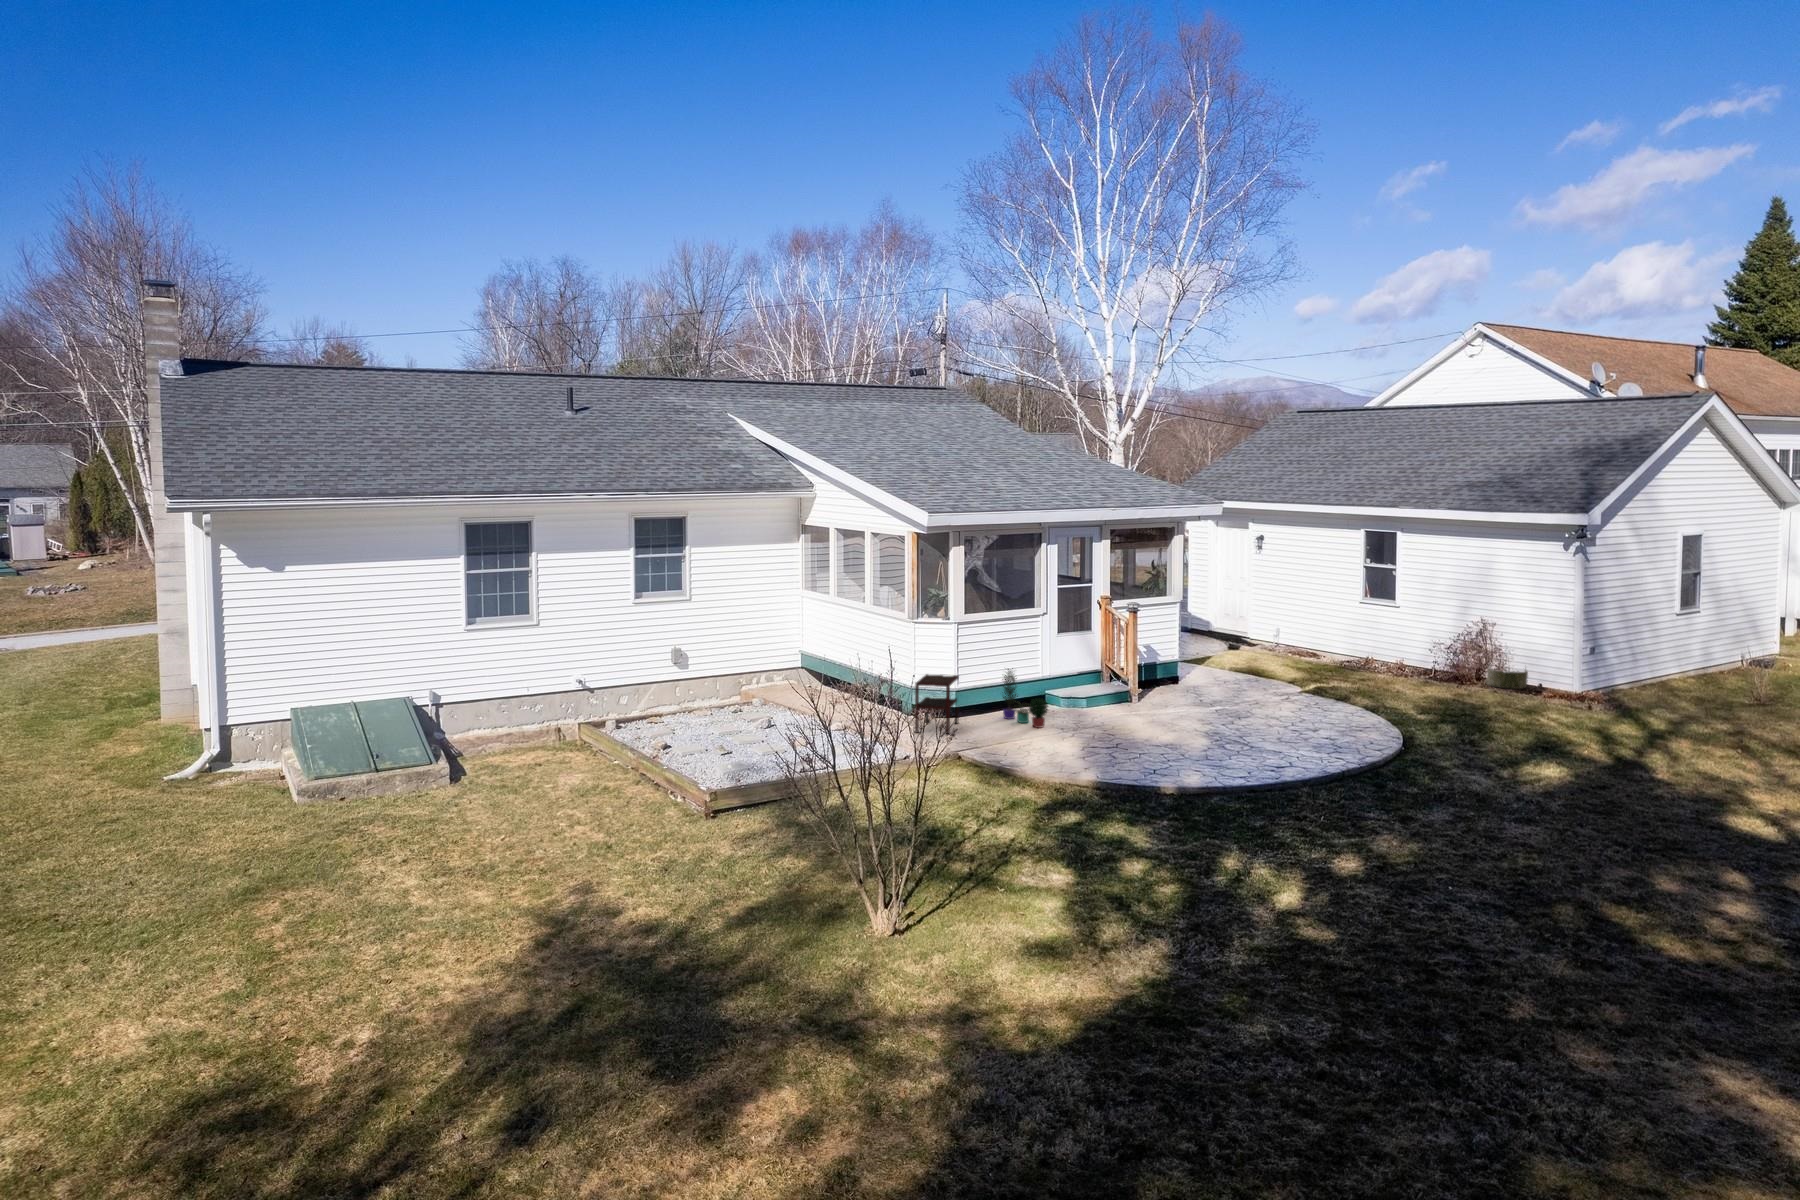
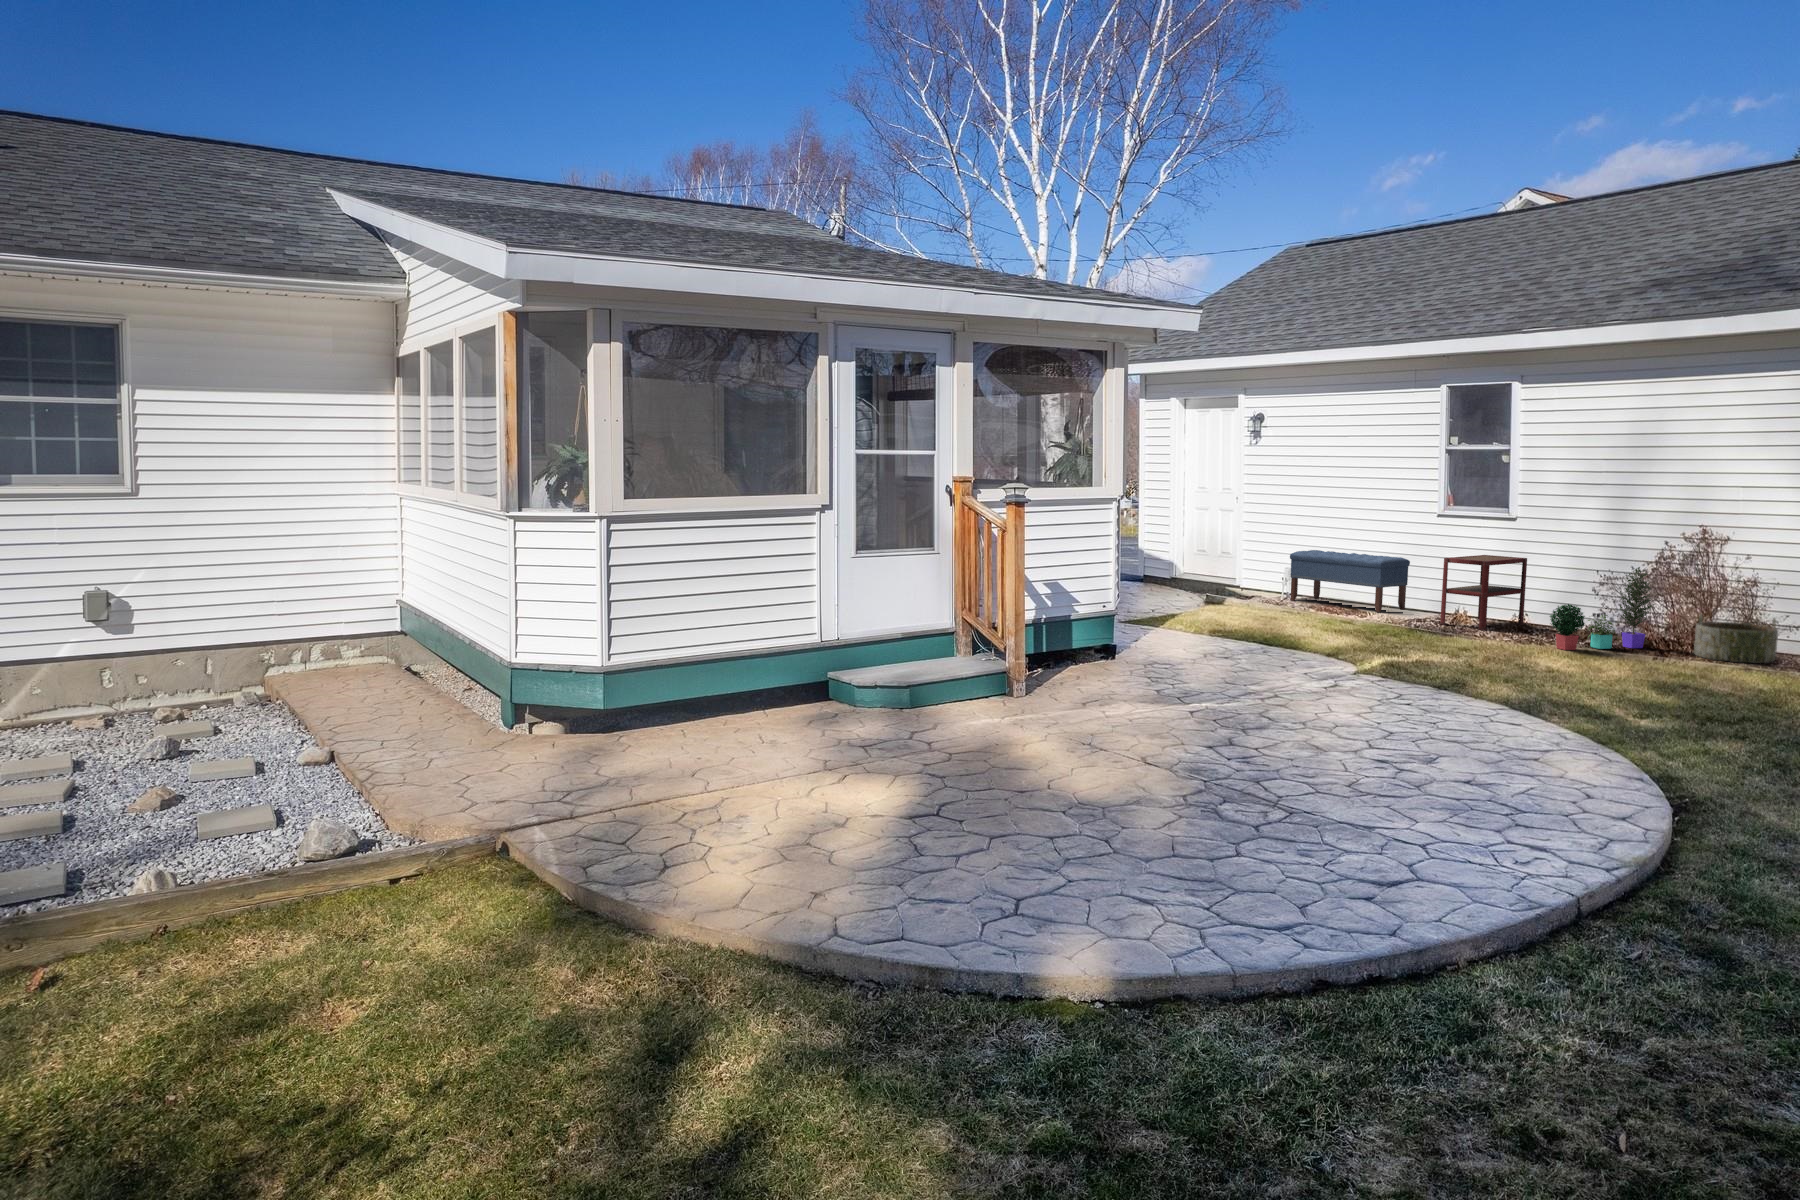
bench: none [1278,619,1347,657] -> present [1290,550,1410,612]
potted plant: present [1002,668,1048,728] -> present [1550,567,1655,650]
side table: present [915,674,959,734] -> present [1439,555,1527,630]

